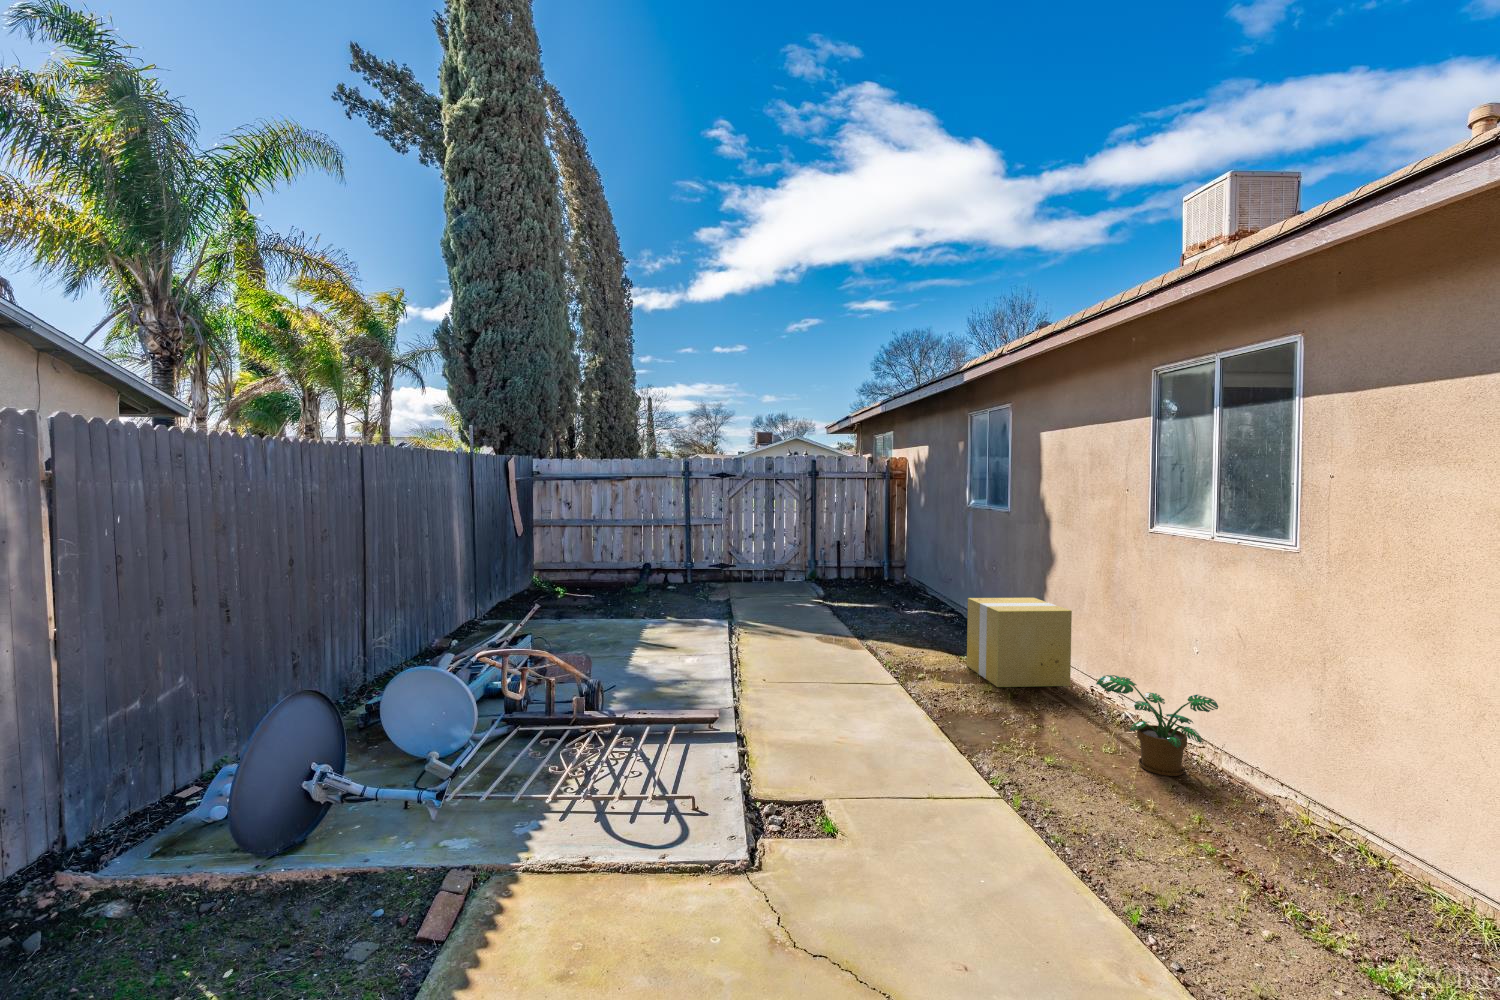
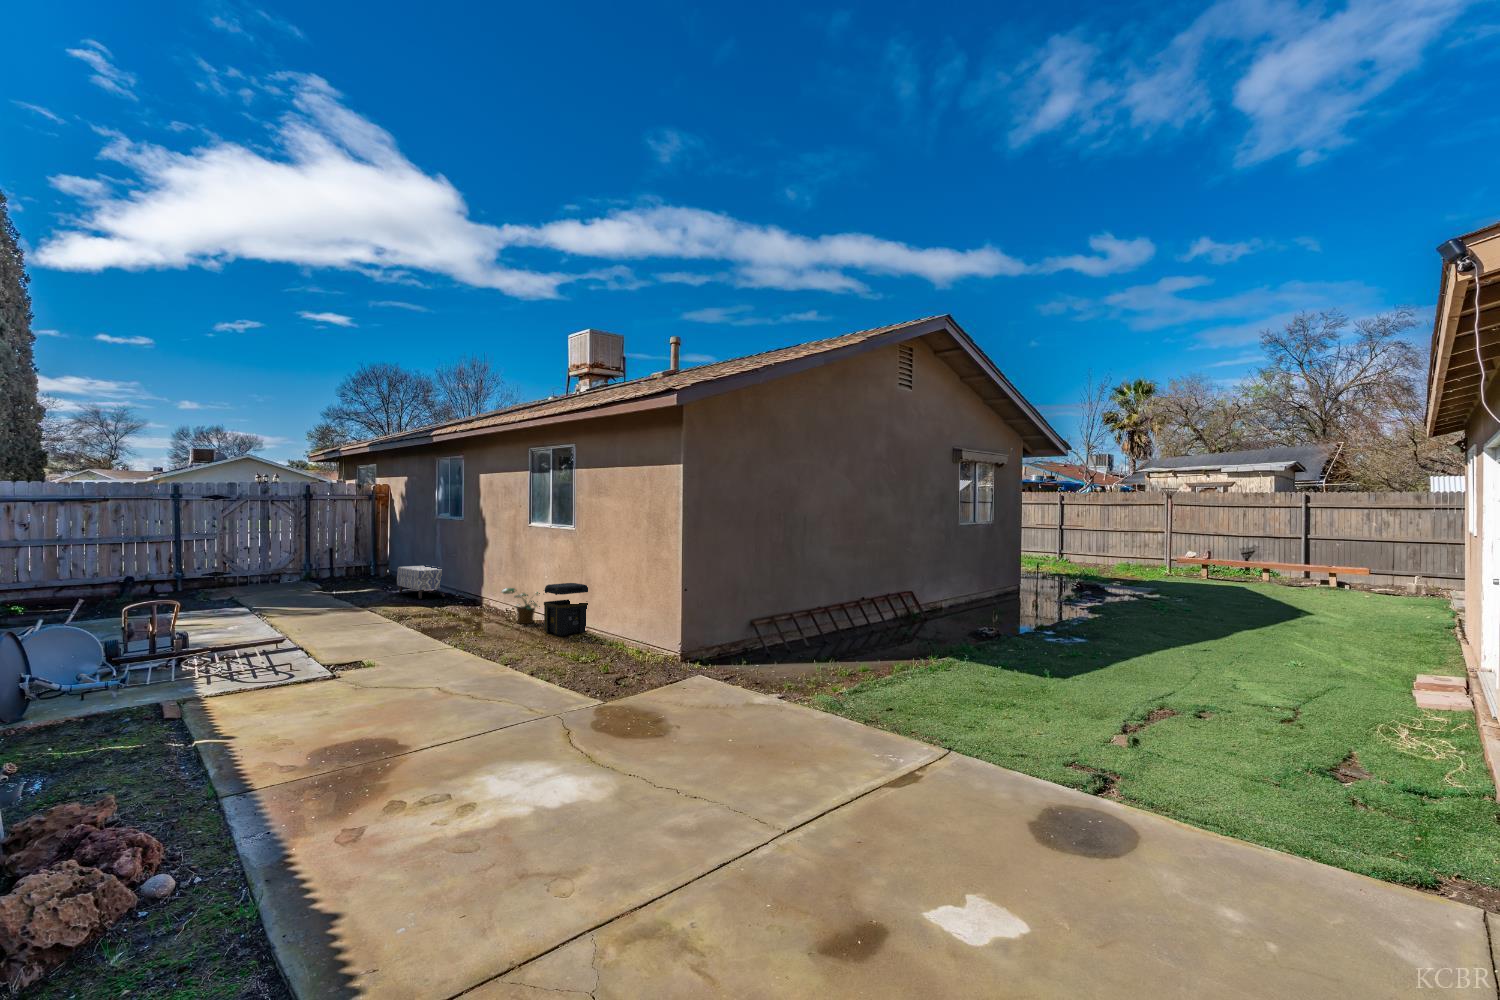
bench: none [909,577,981,634] -> present [397,566,445,599]
cardboard box: present [967,598,1072,687] -> none [439,566,496,612]
toolbox: none [1243,716,1423,898] -> present [544,583,588,636]

